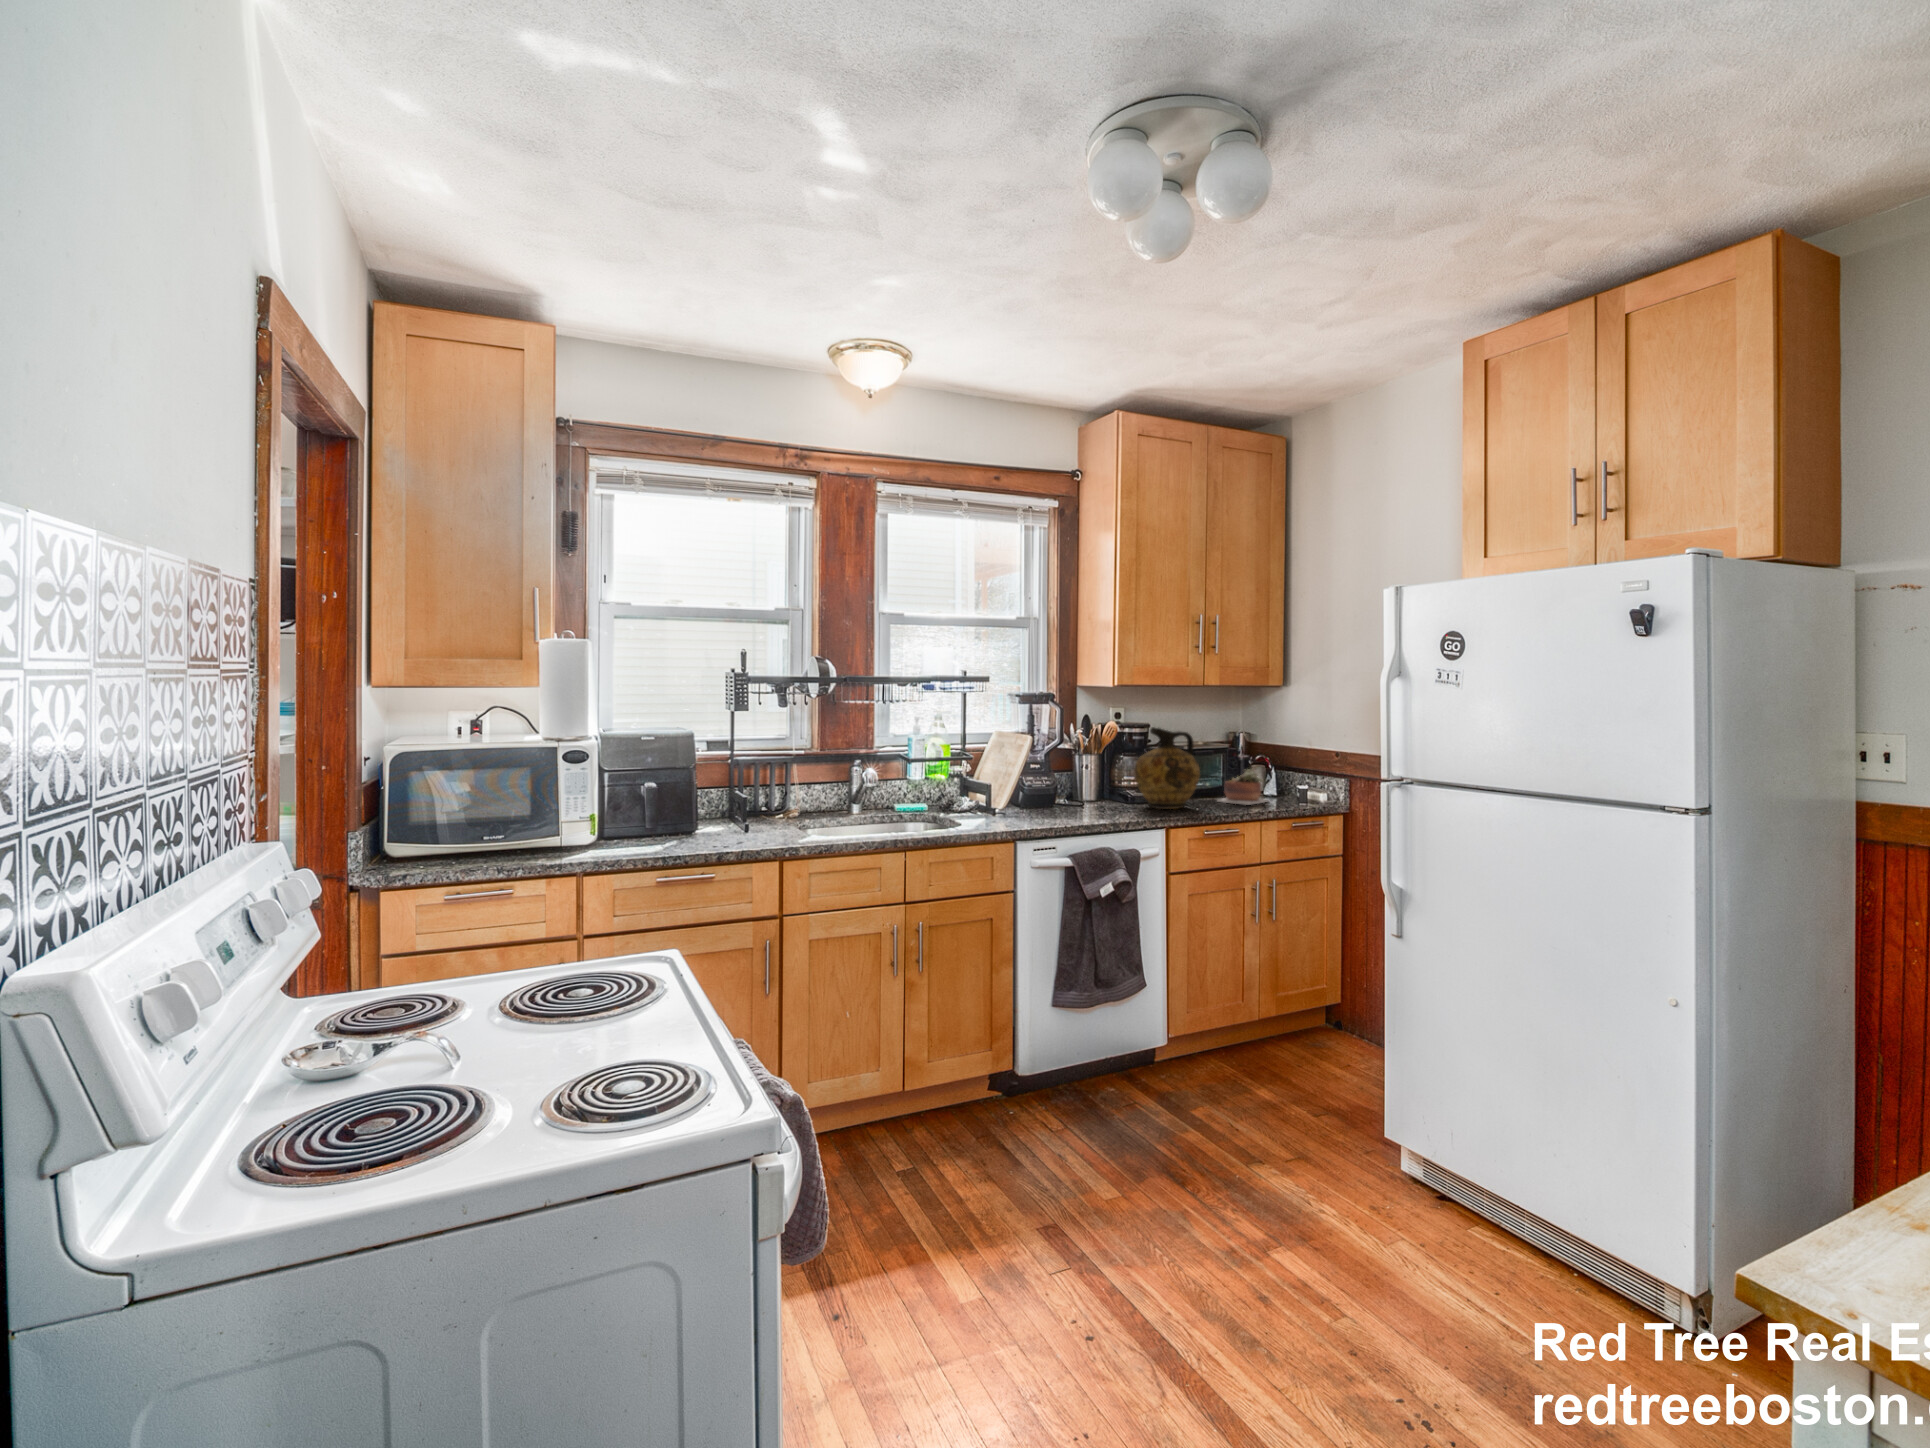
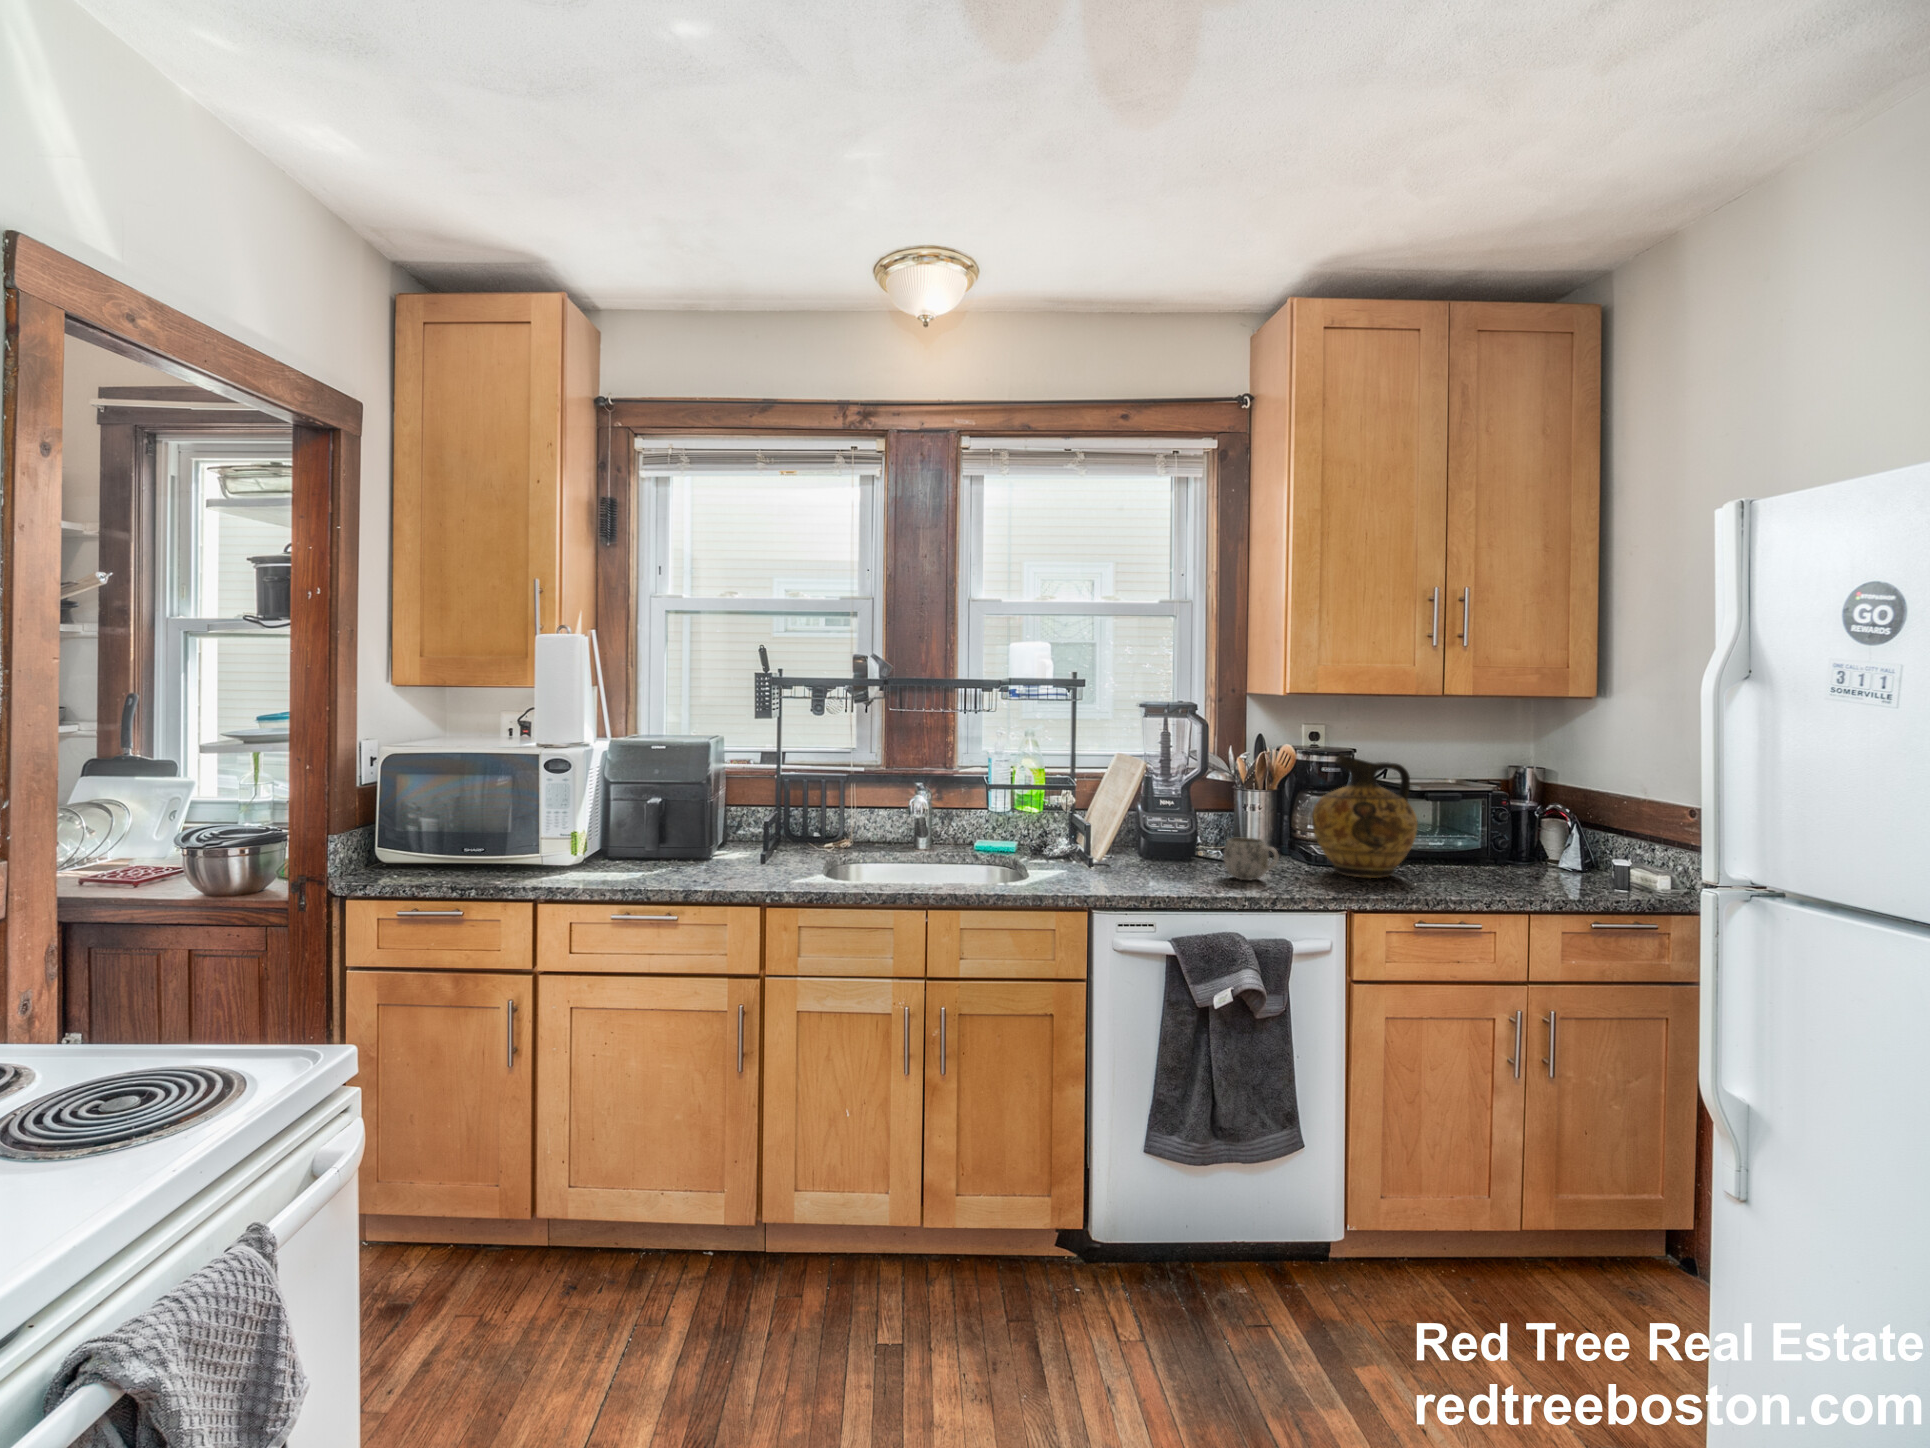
succulent plant: present [1217,769,1268,805] -> none [1458,824,1554,881]
mug: none [1088,787,1125,815] -> present [1224,838,1279,880]

